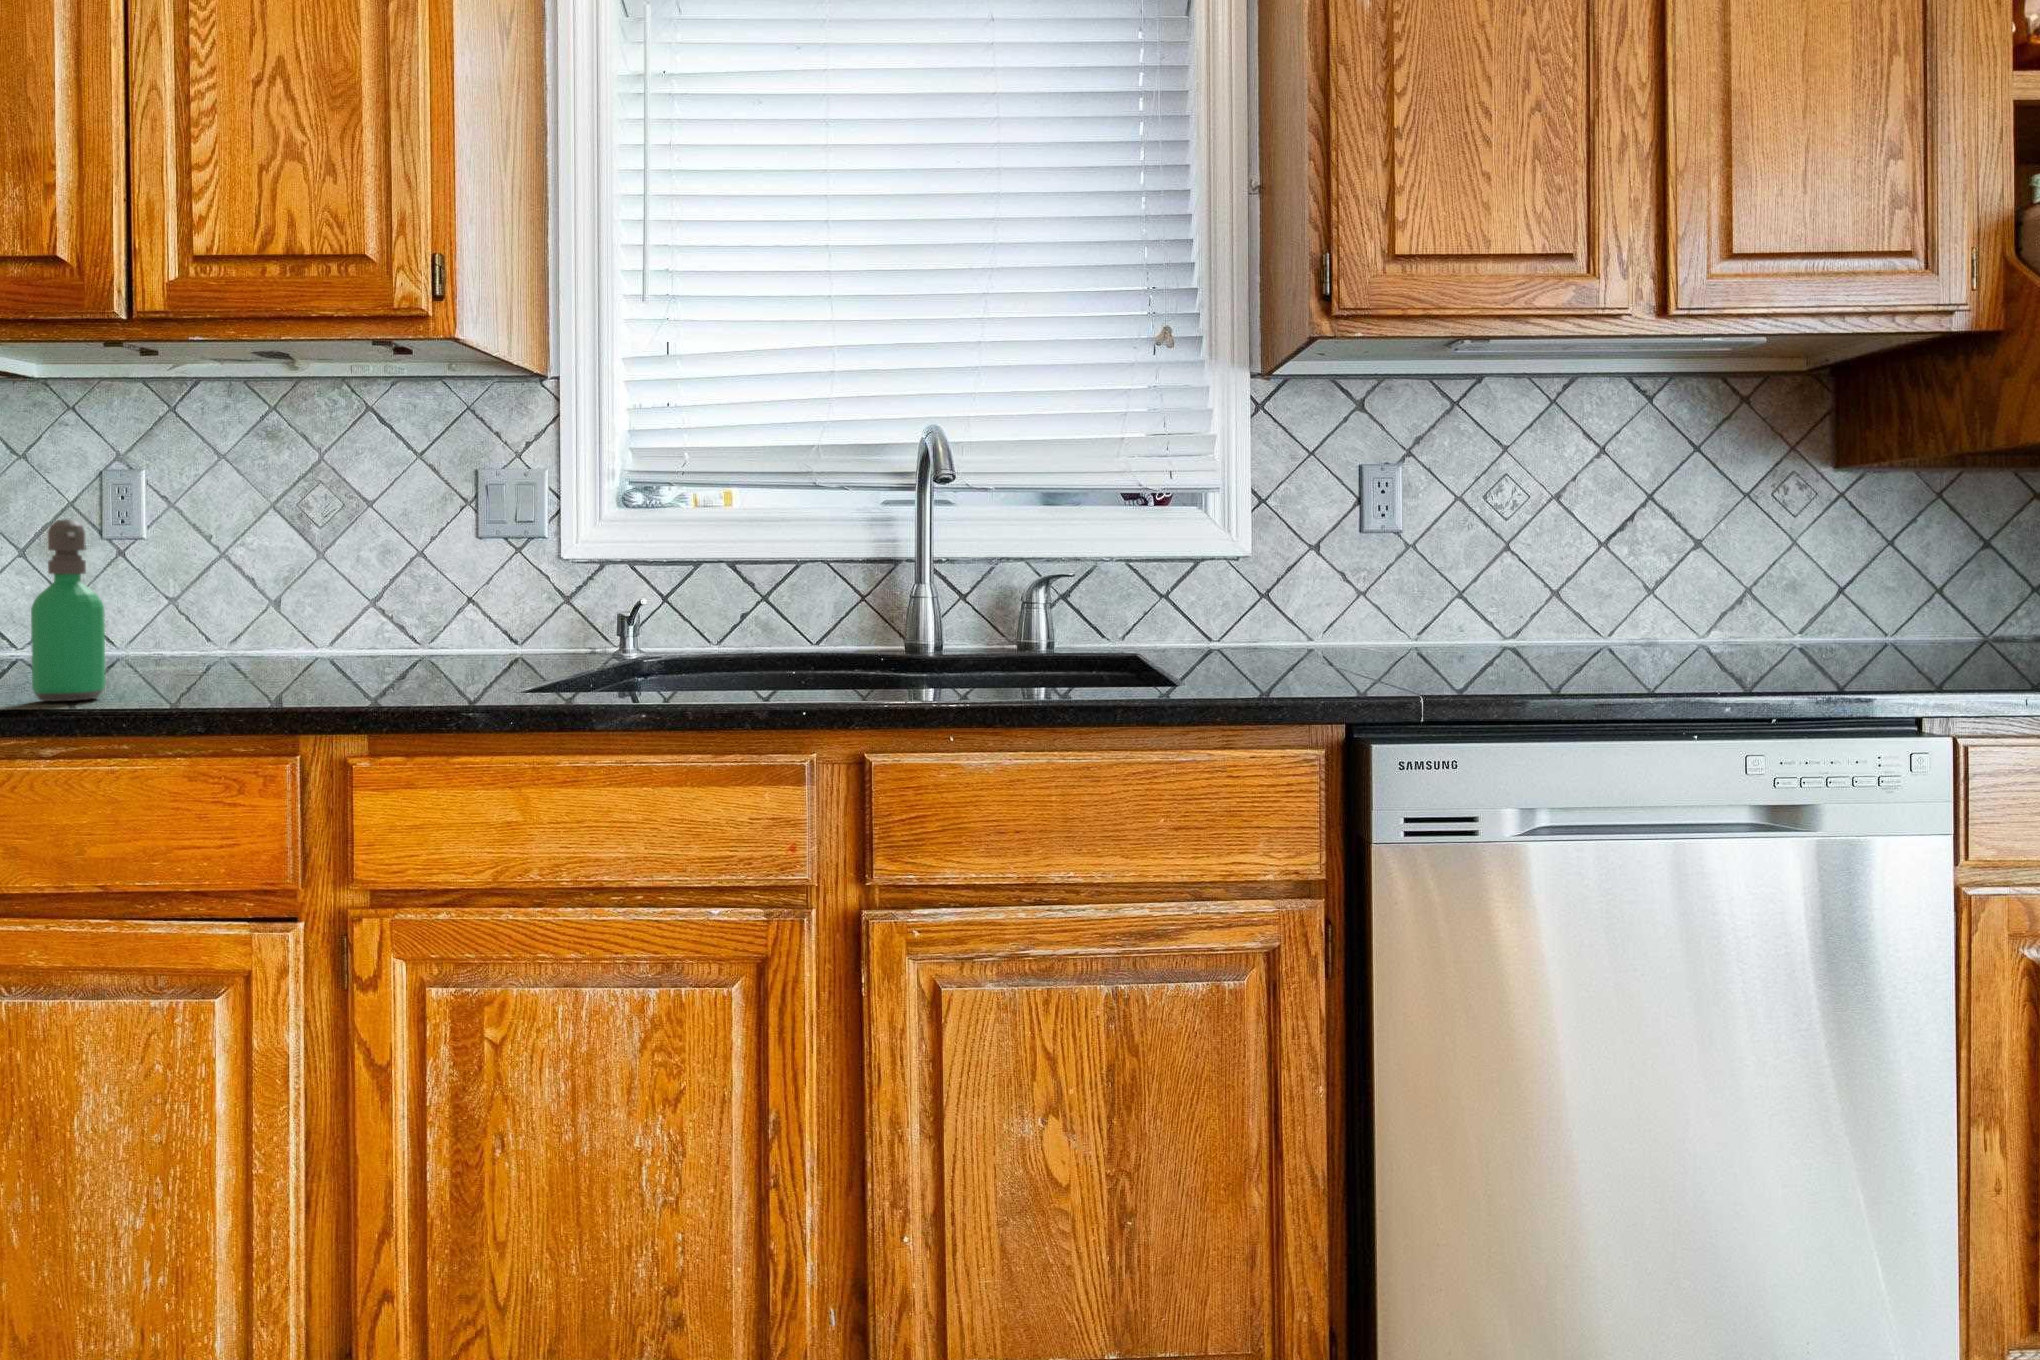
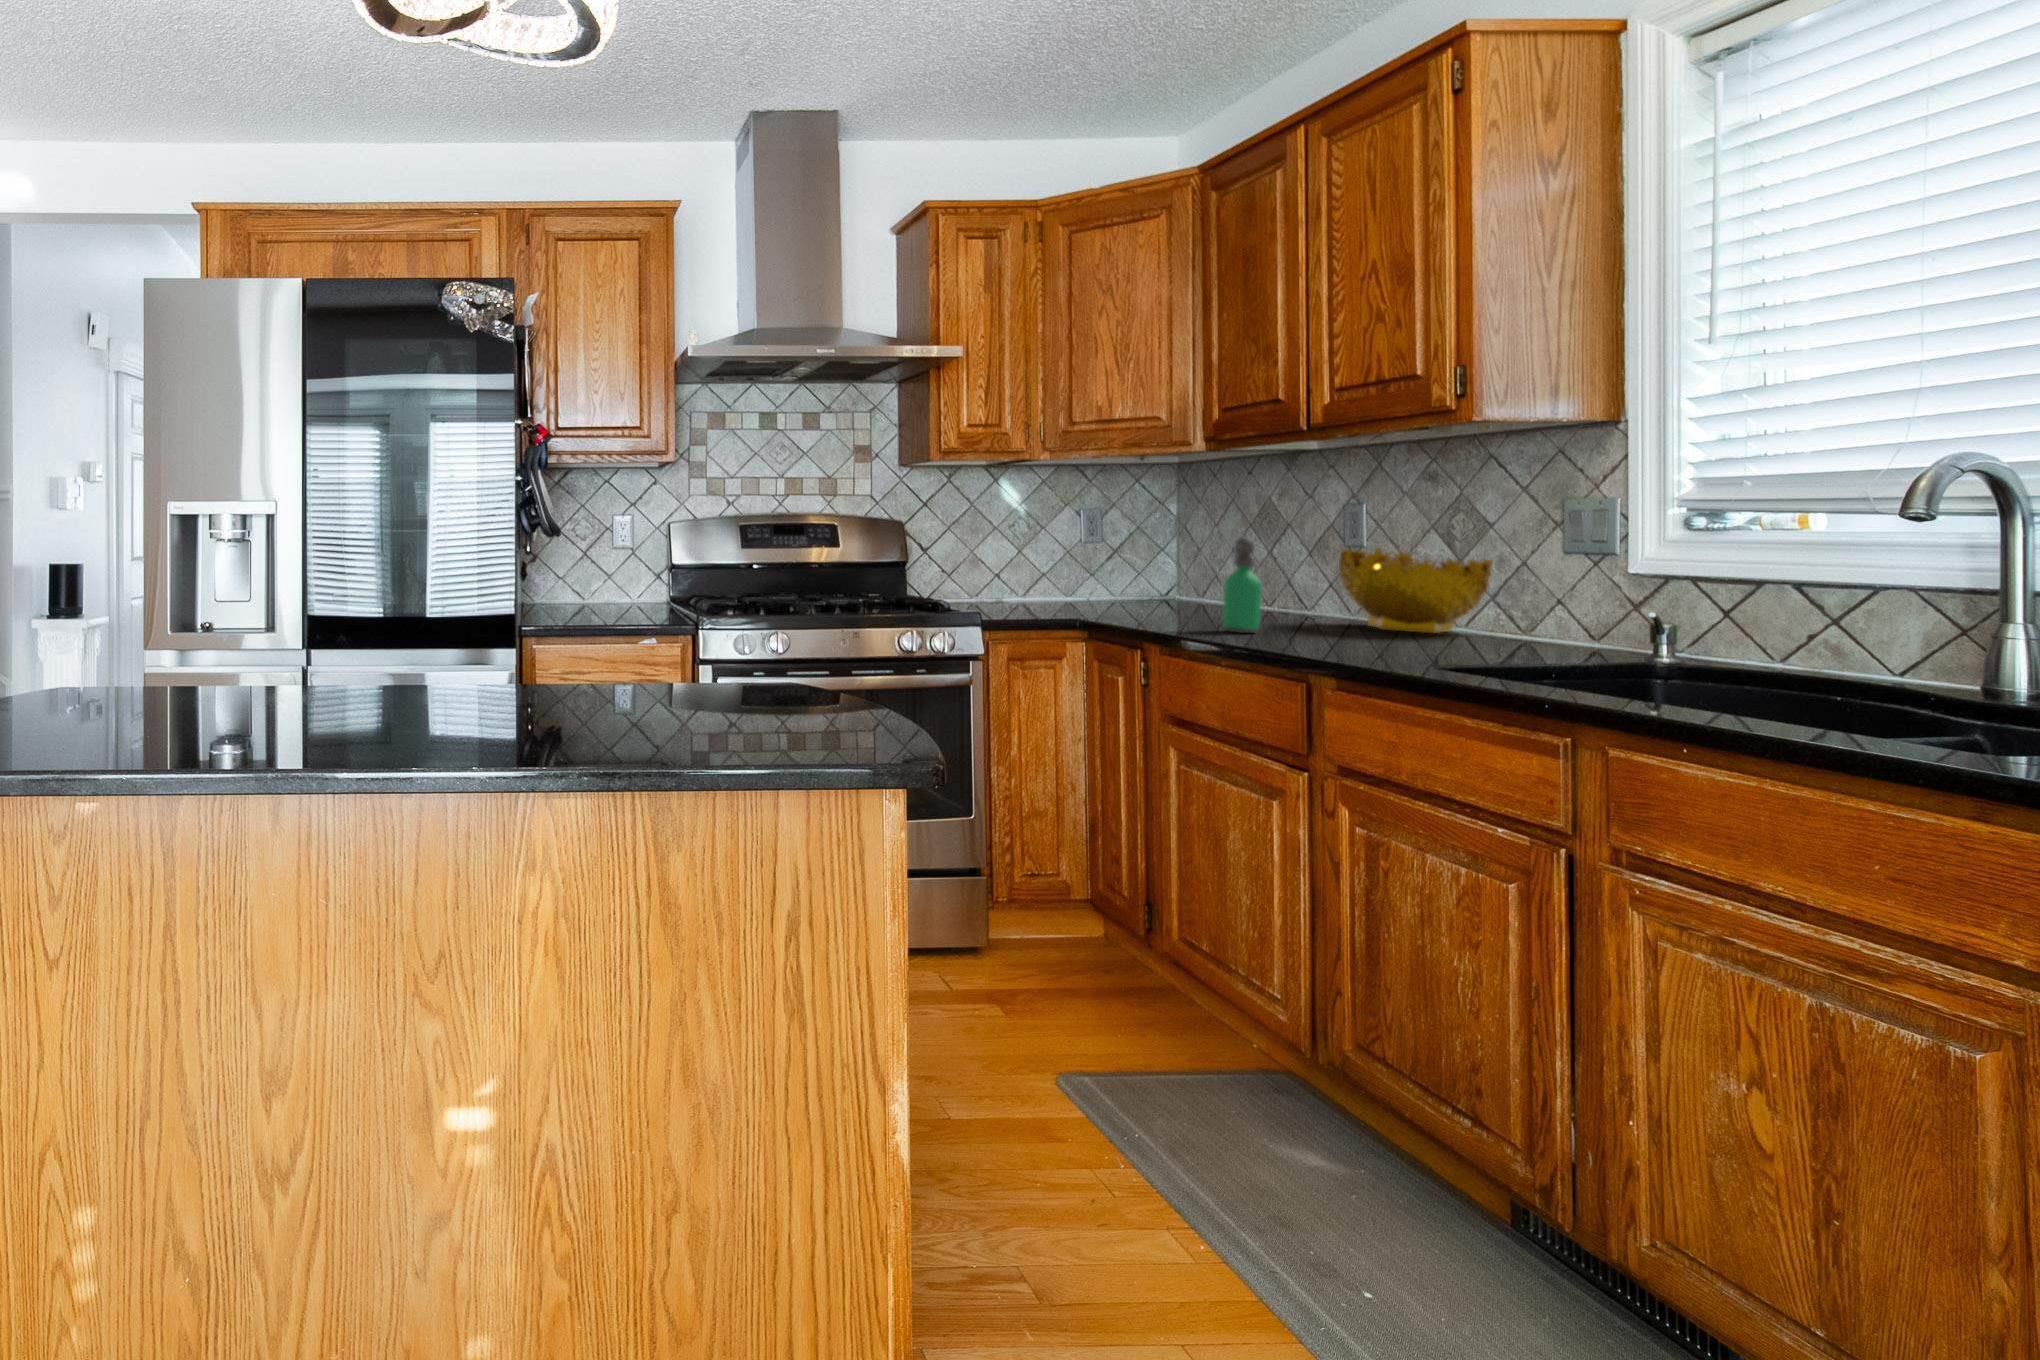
decorative bowl: none [148,542,371,670] -> present [1339,548,1492,633]

